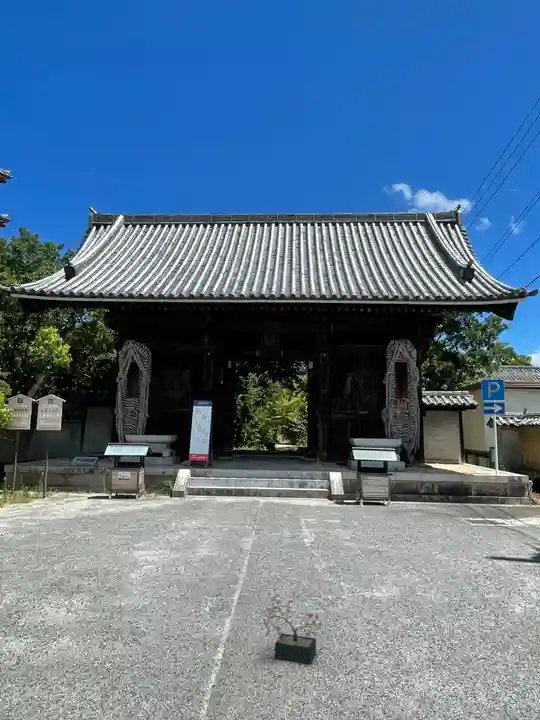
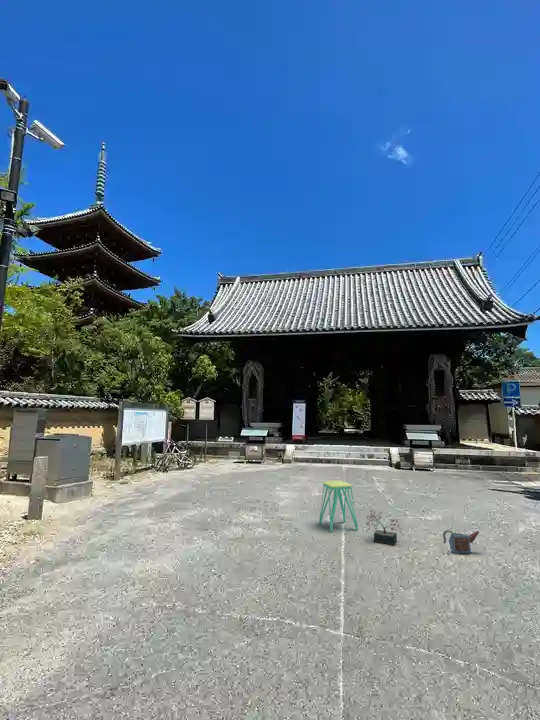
stool: none [186,540,252,640] -> present [319,481,358,532]
watering can: none [394,631,456,675] -> present [443,530,479,553]

